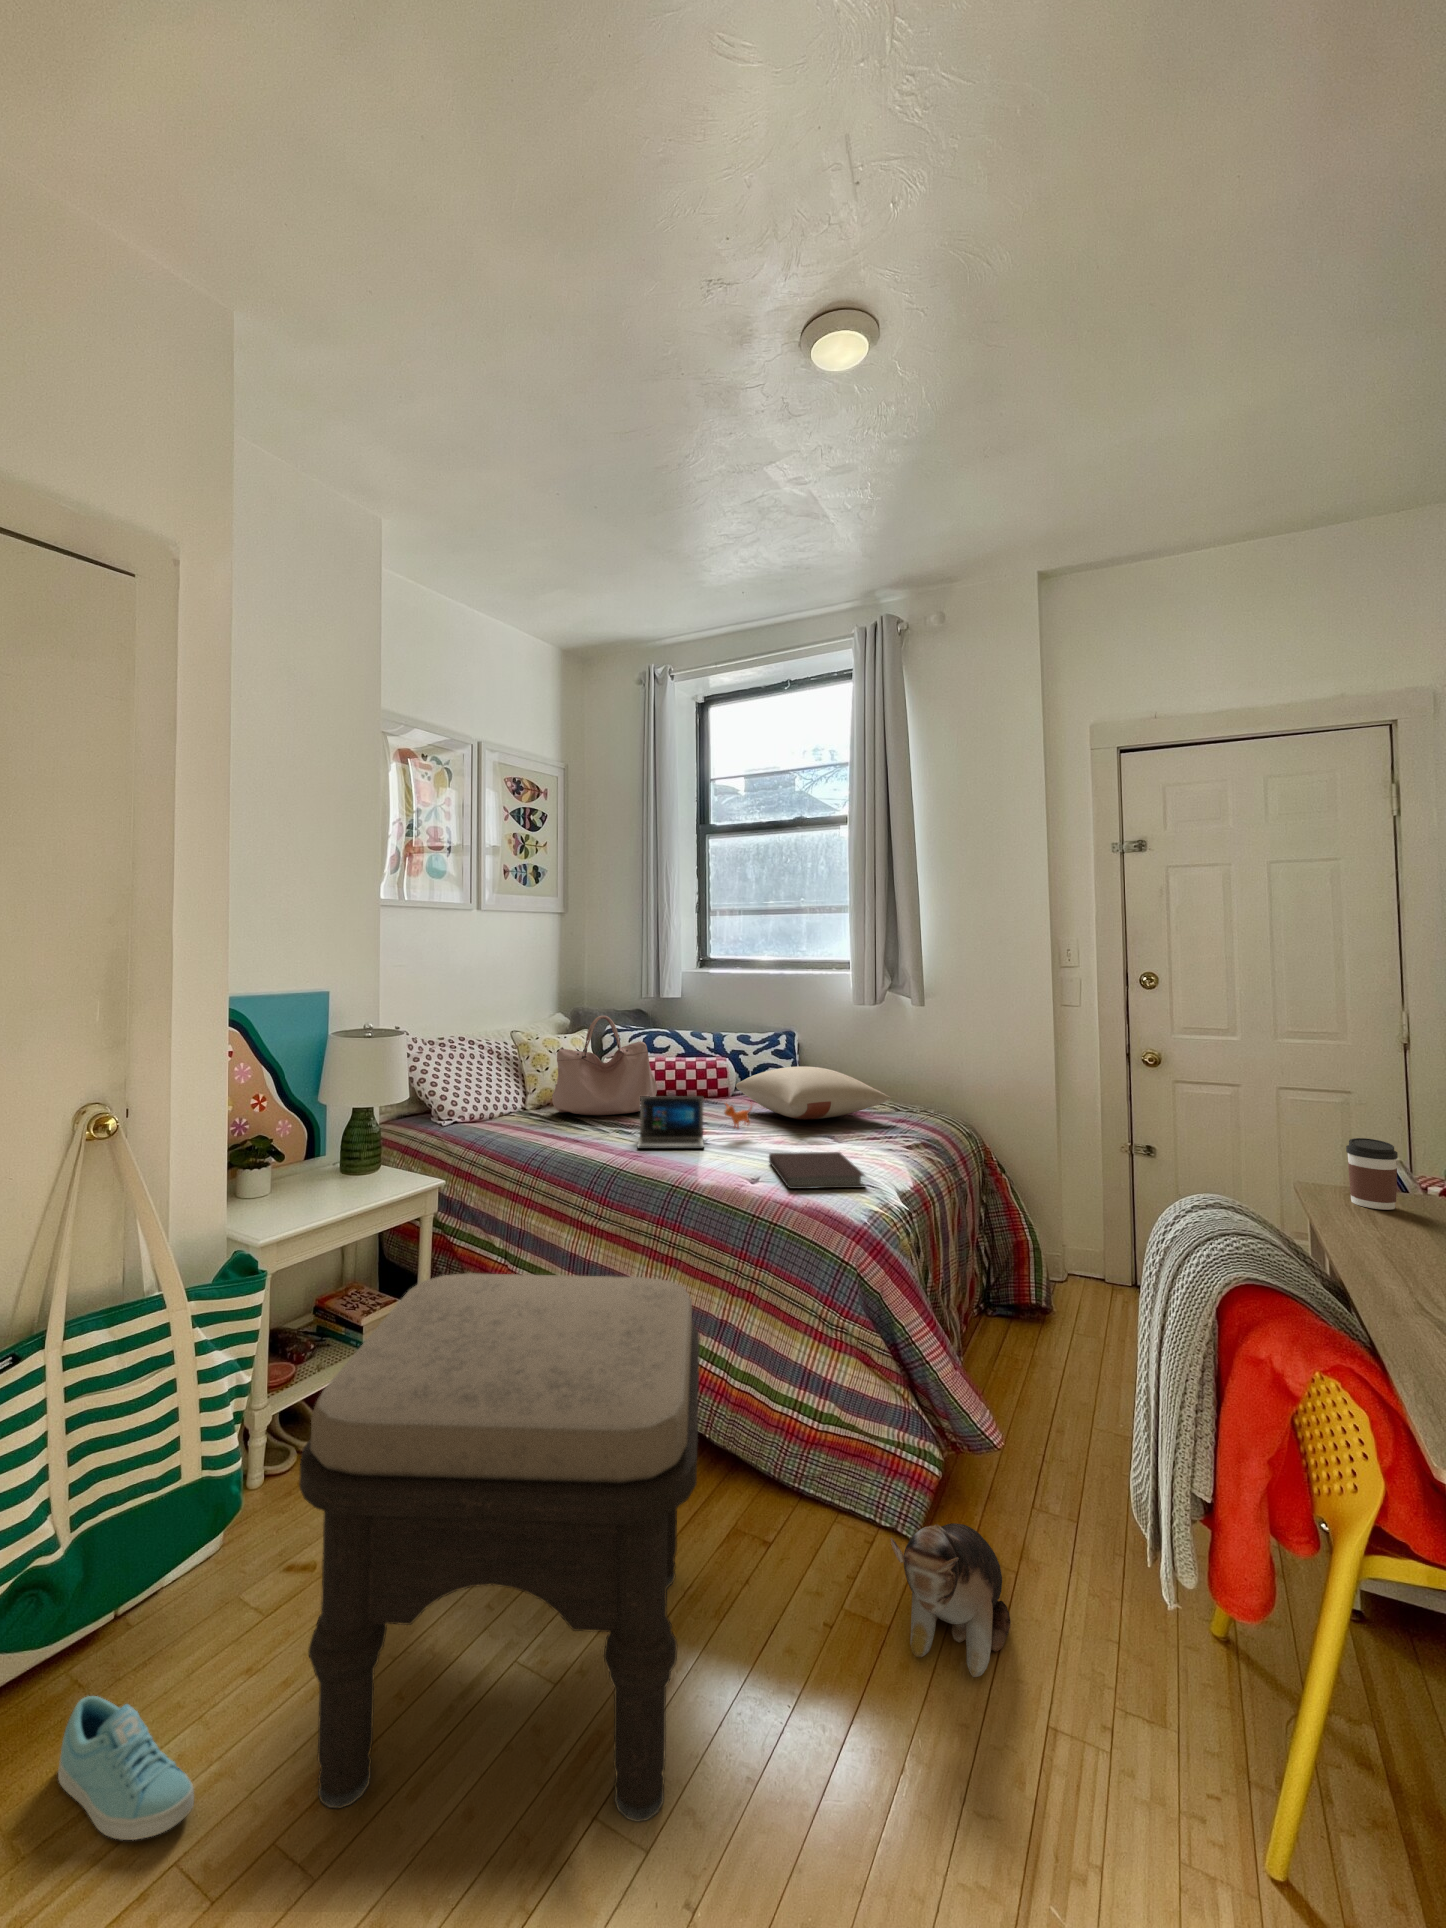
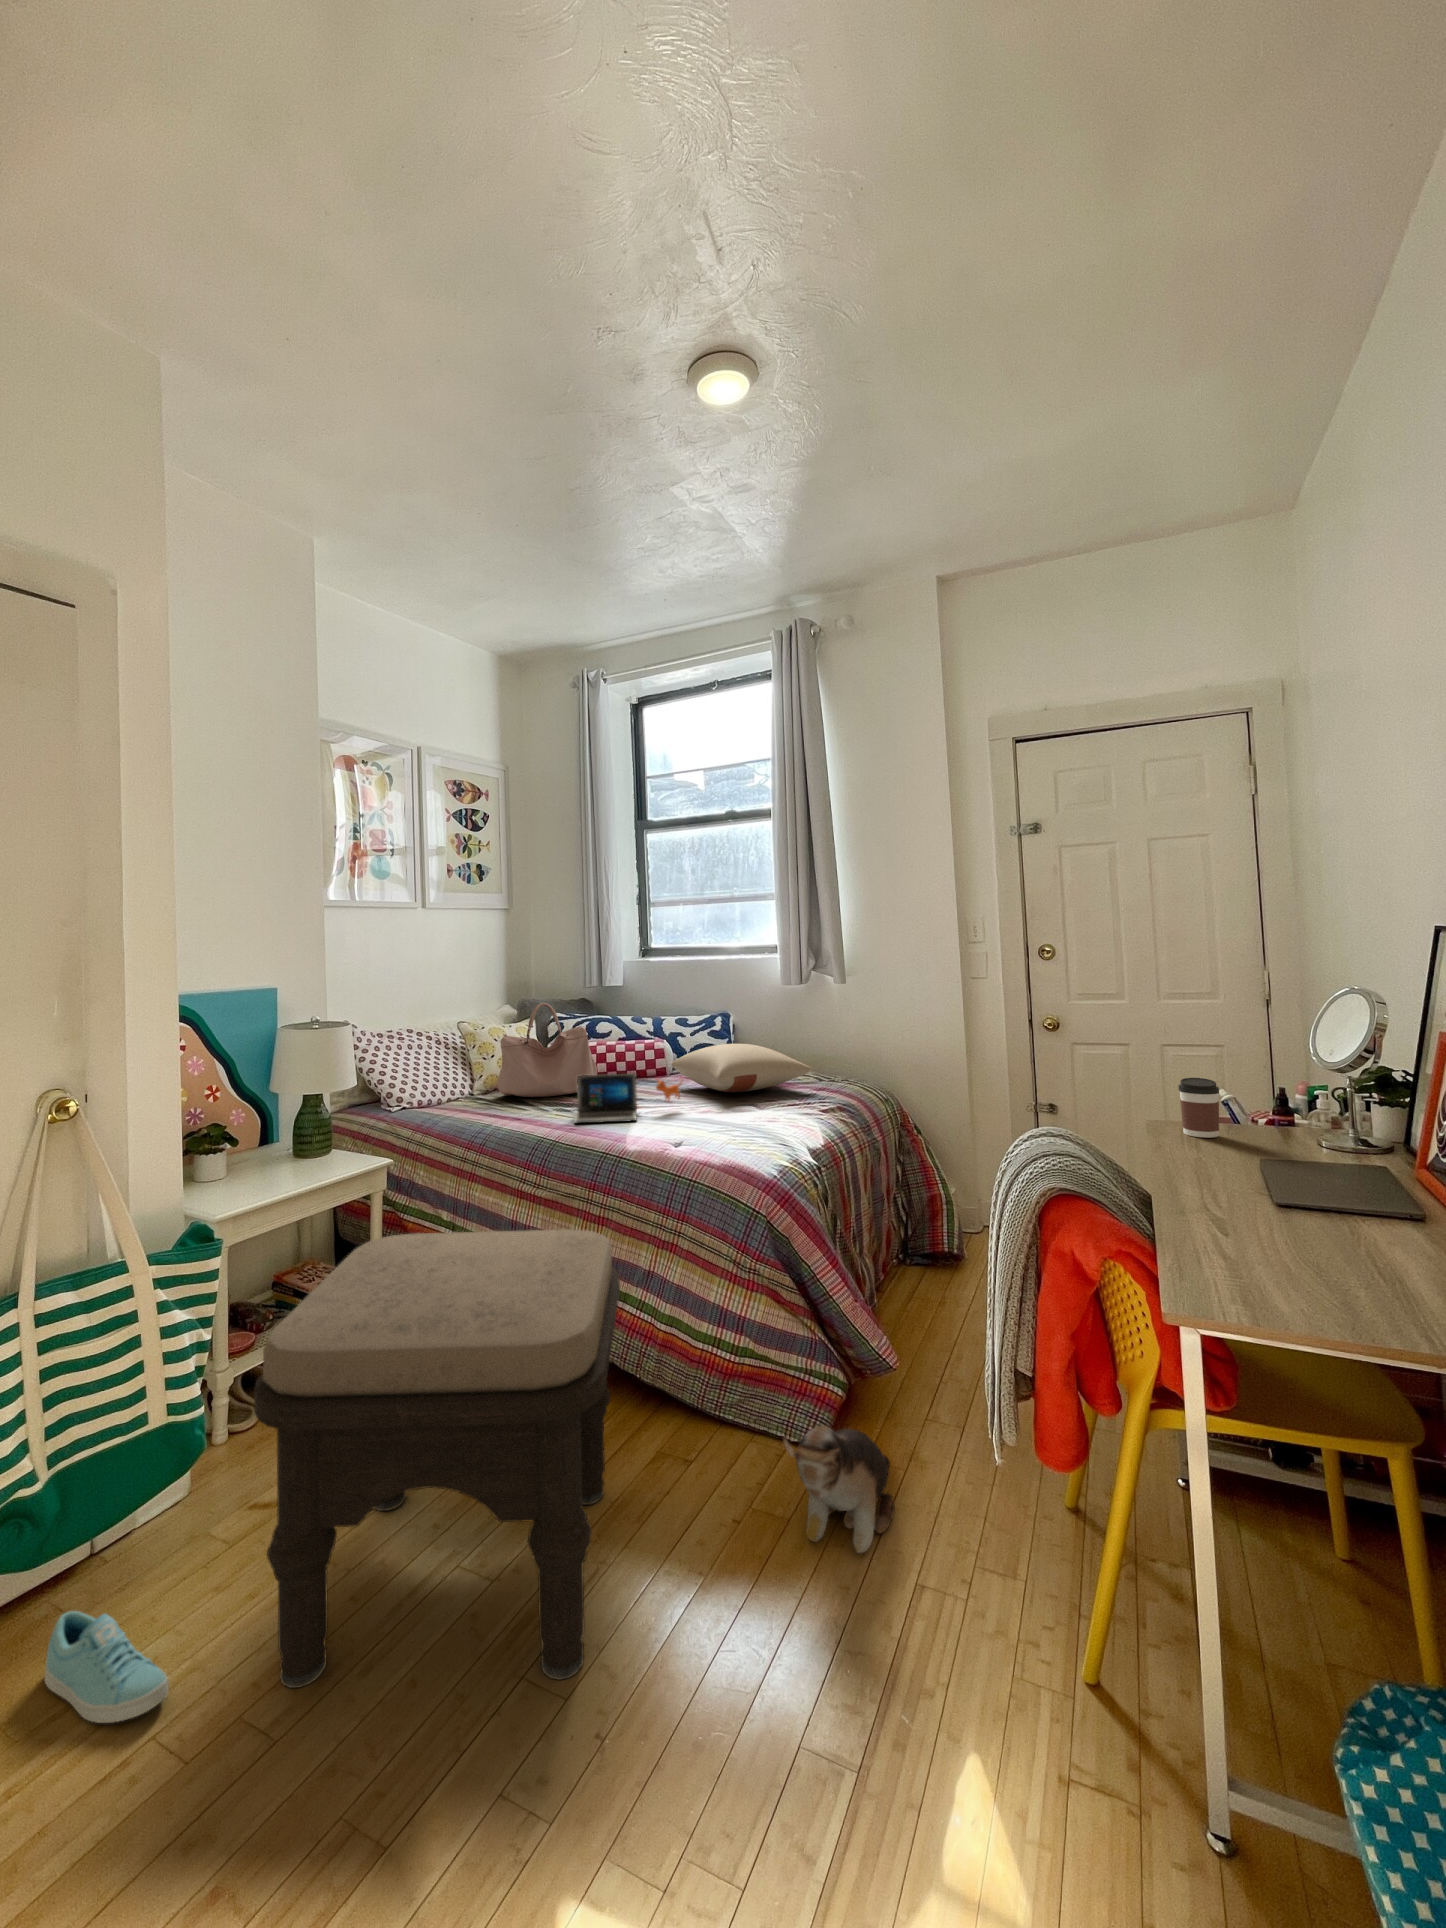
notebook: present [769,1152,864,1189] -> none [694,1117,779,1150]

